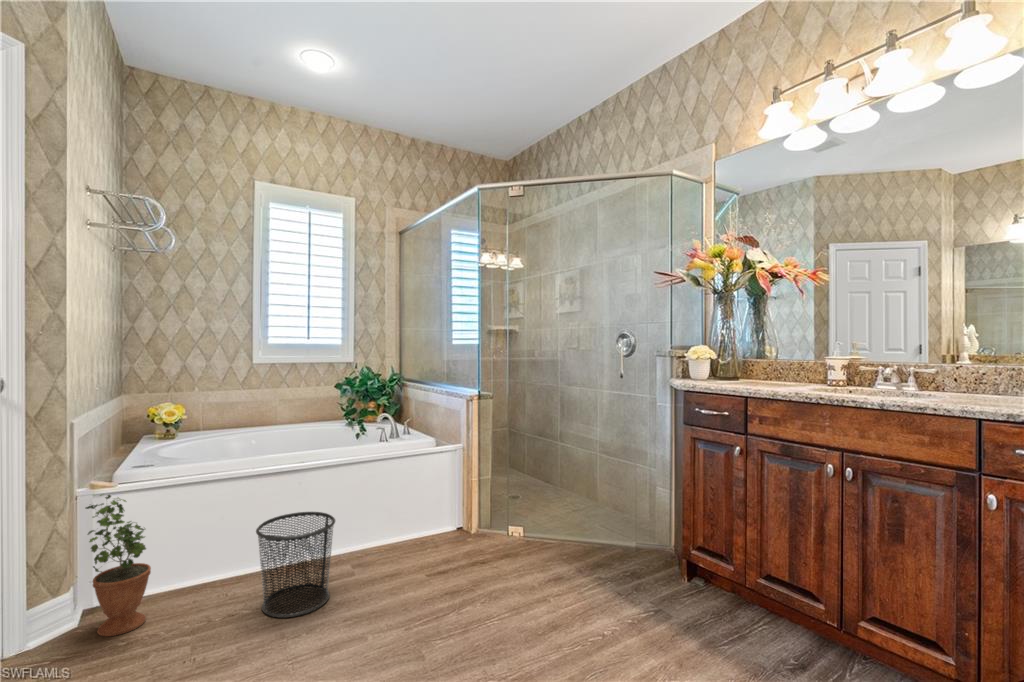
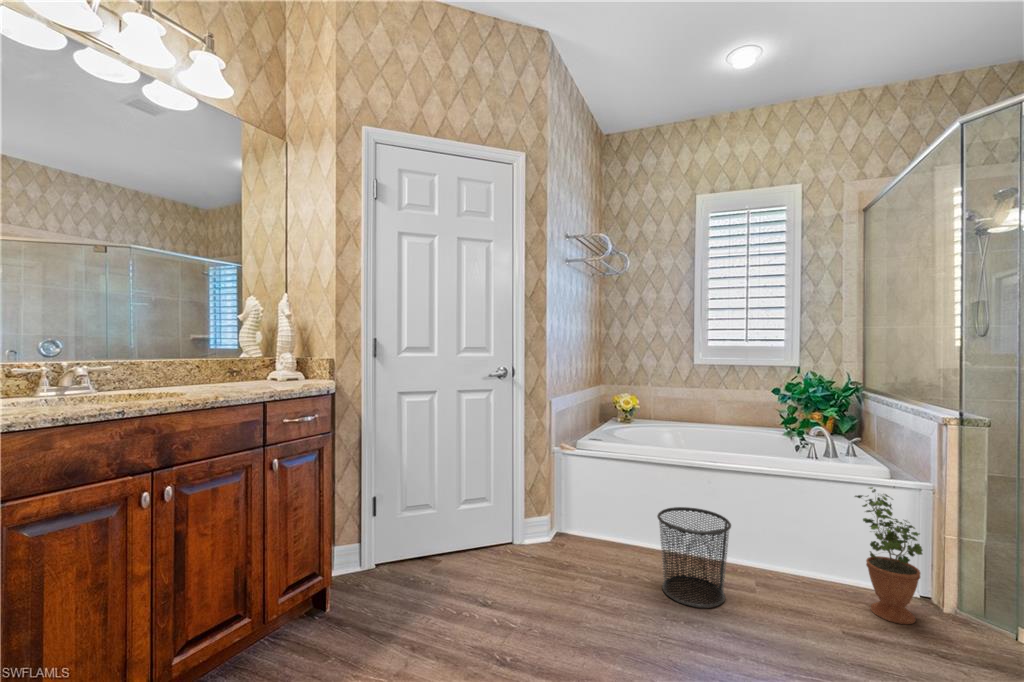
potted plant: present [86,495,151,636] -> present [855,487,922,624]

